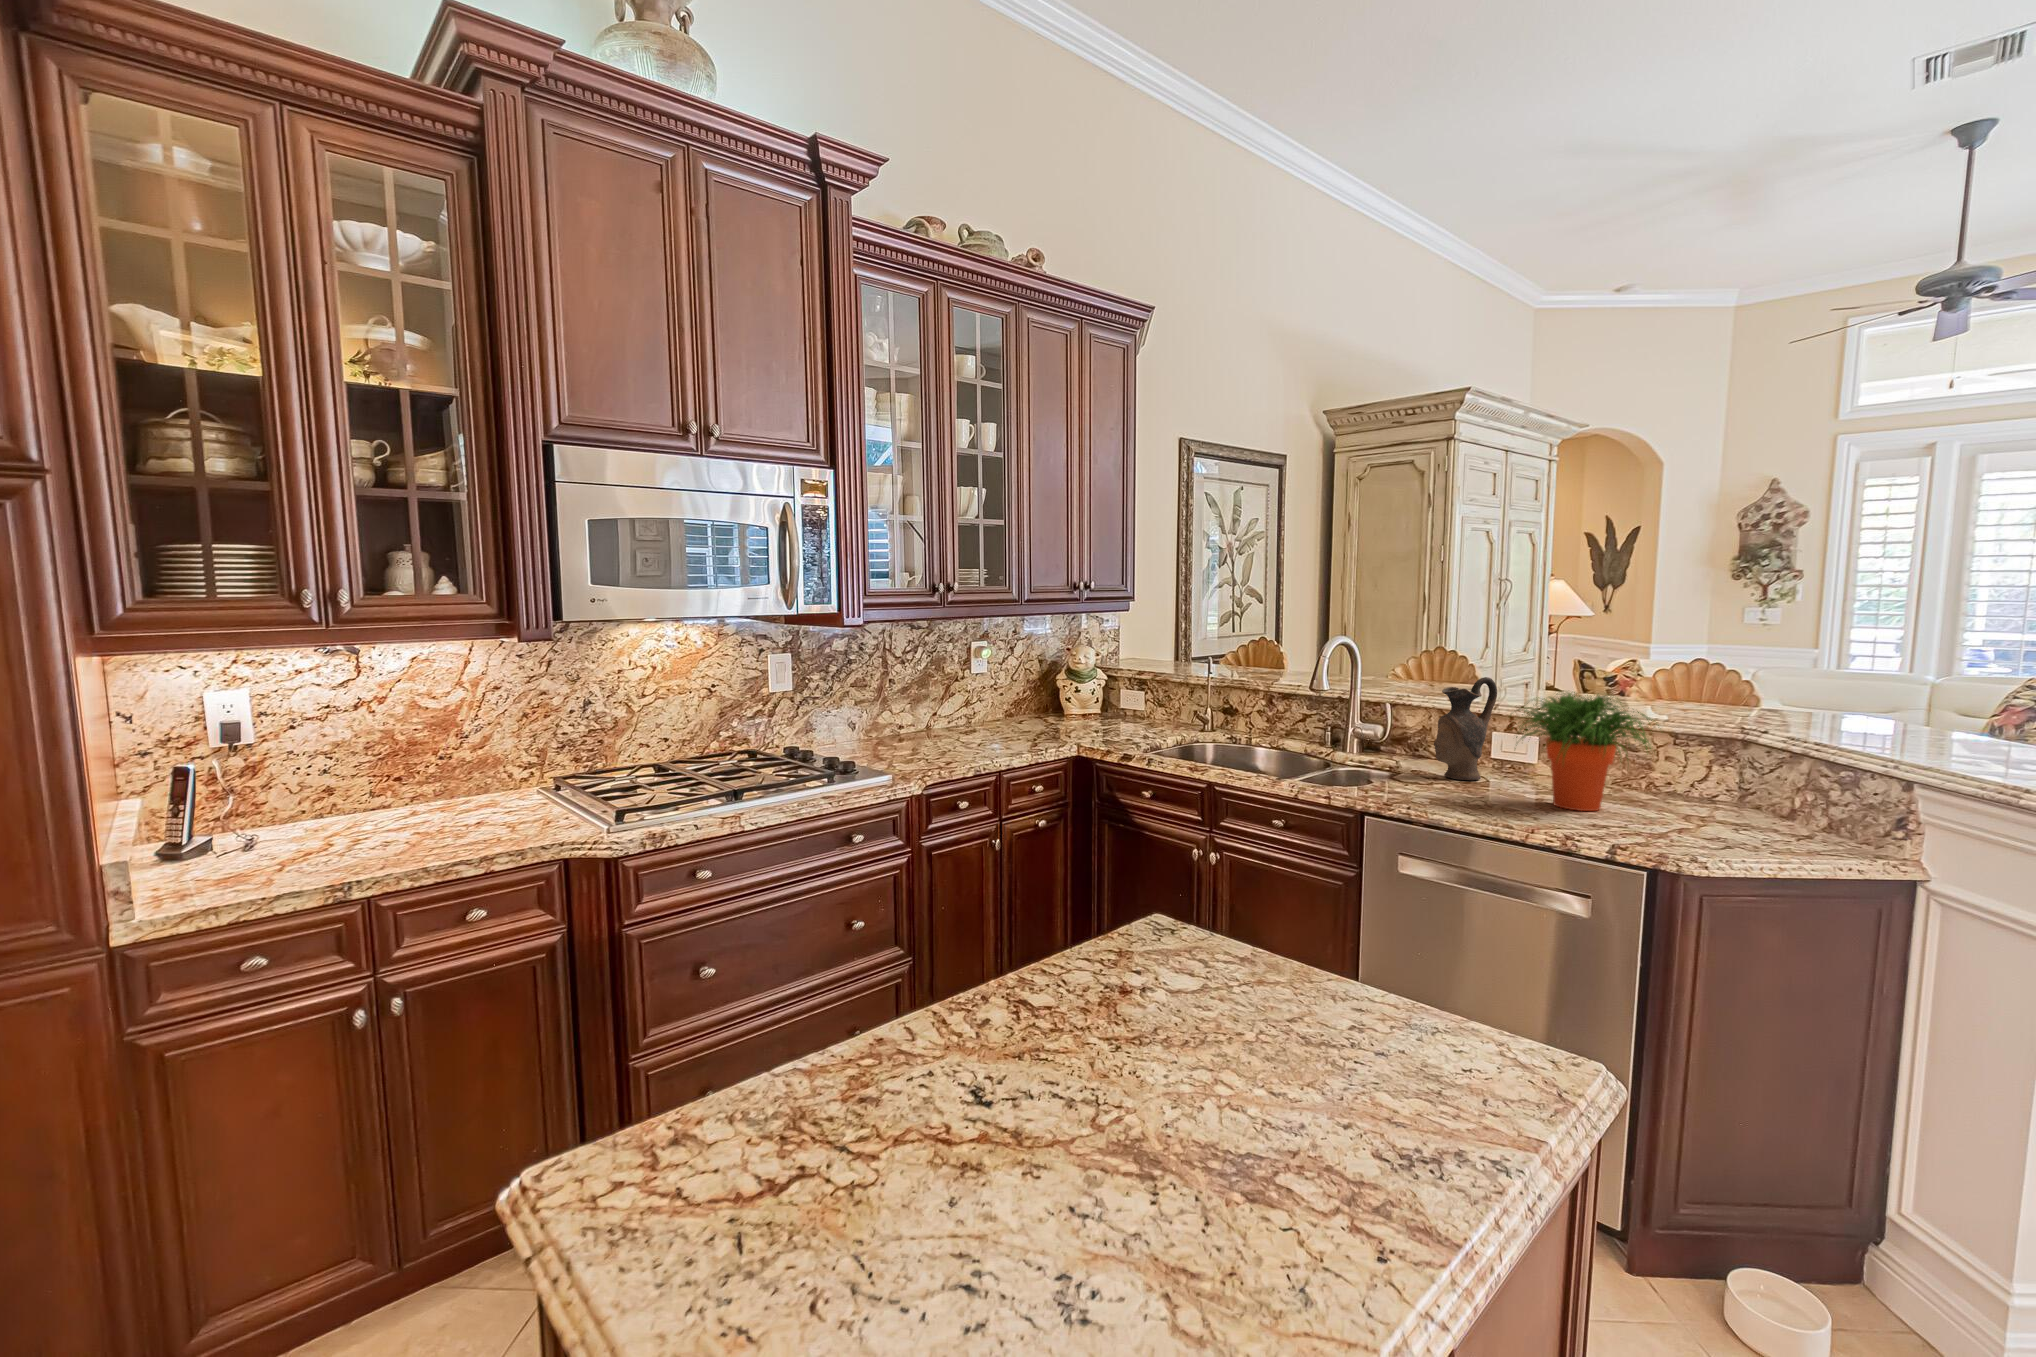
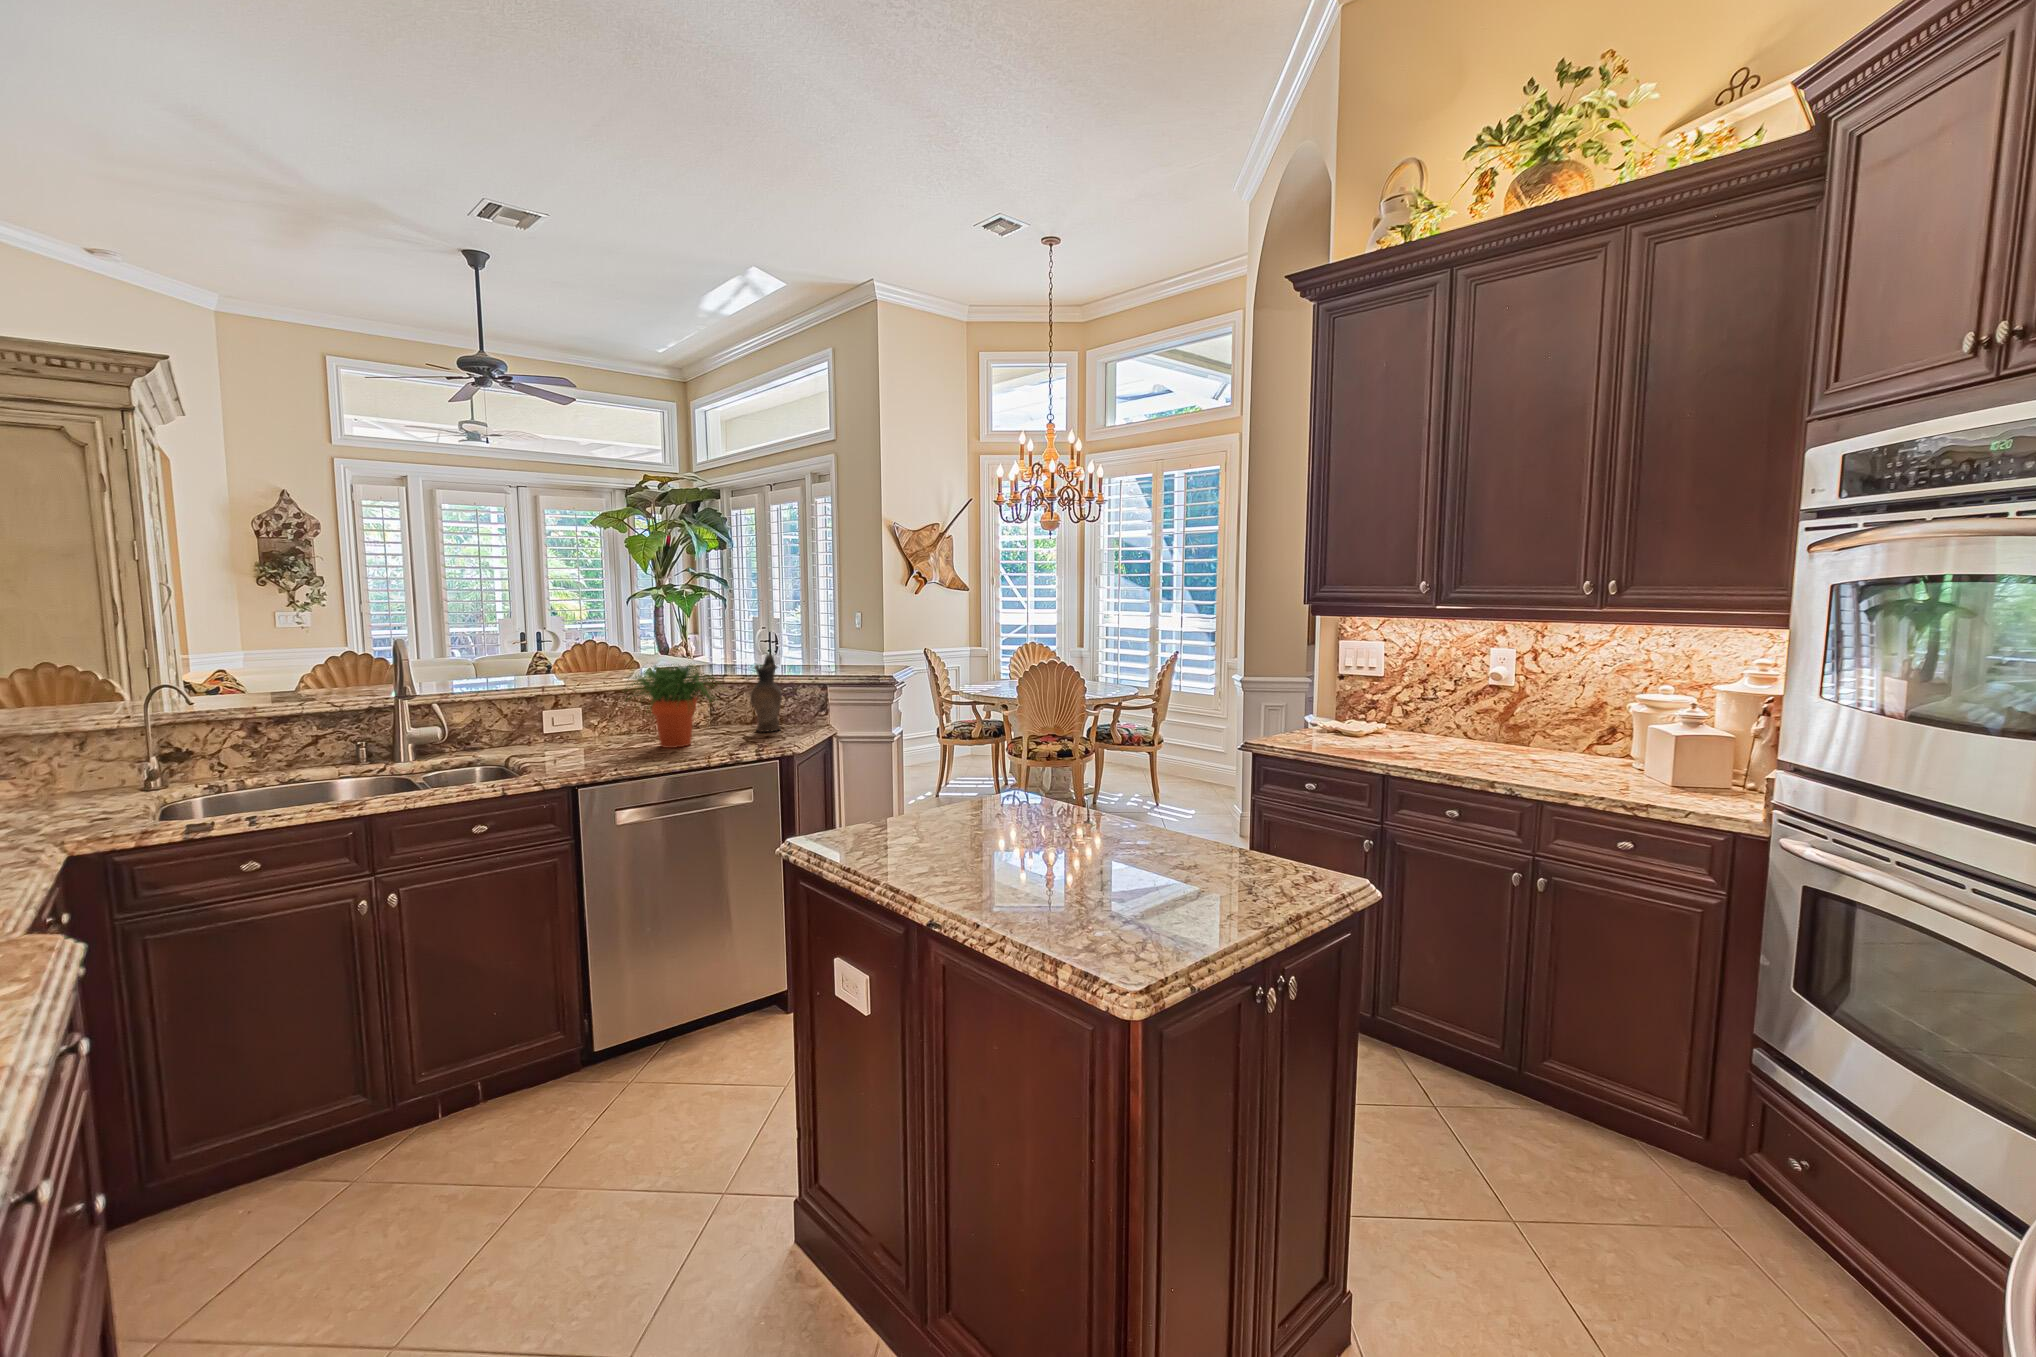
ceramic pitcher: present [1434,677,1497,780] -> present [750,654,782,732]

